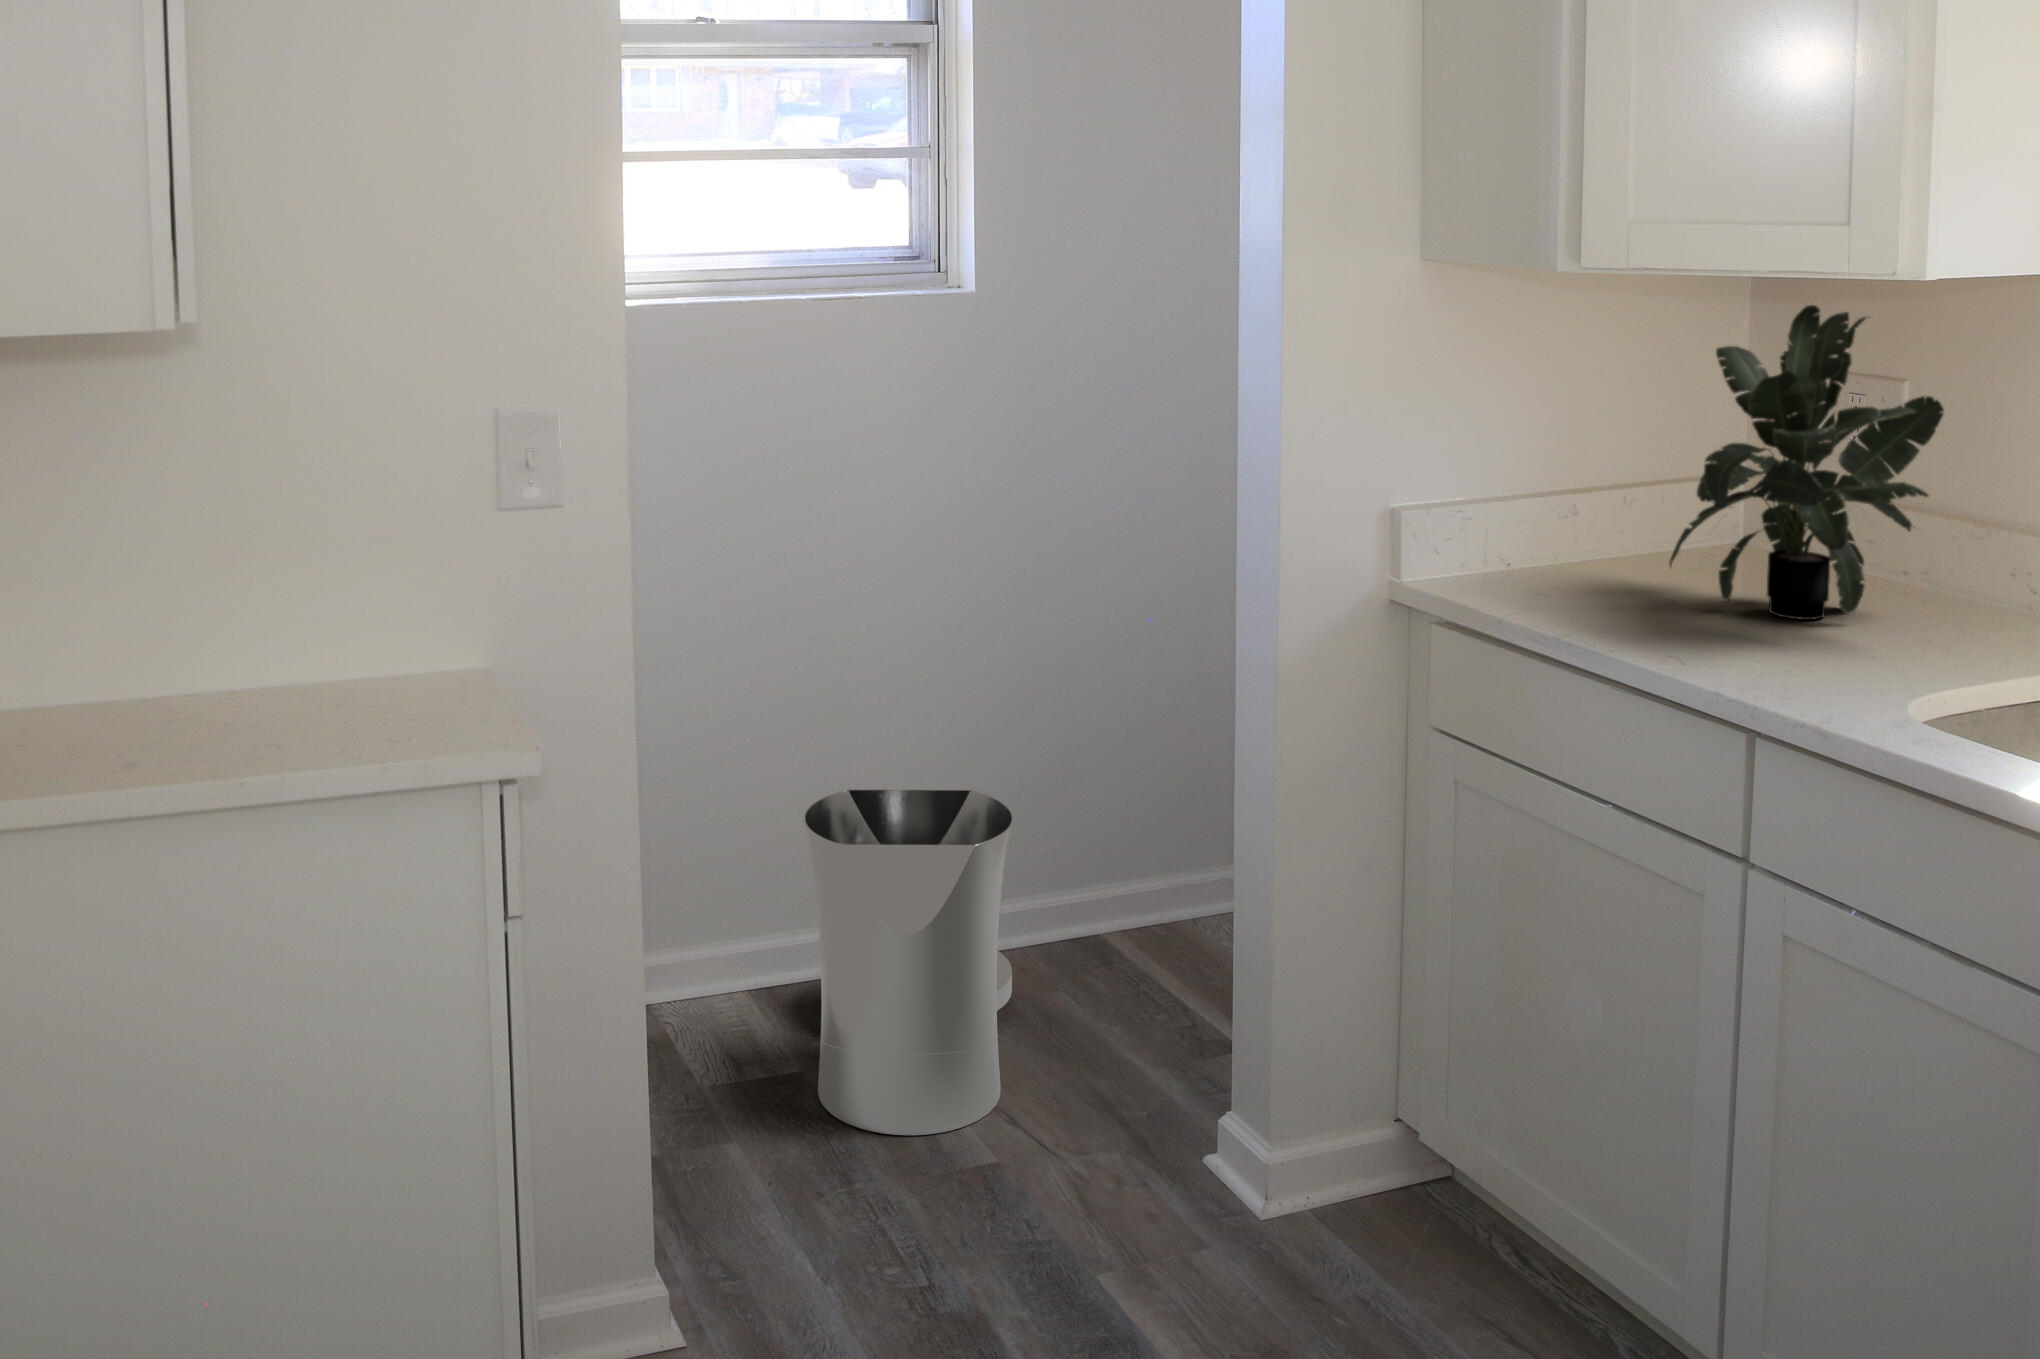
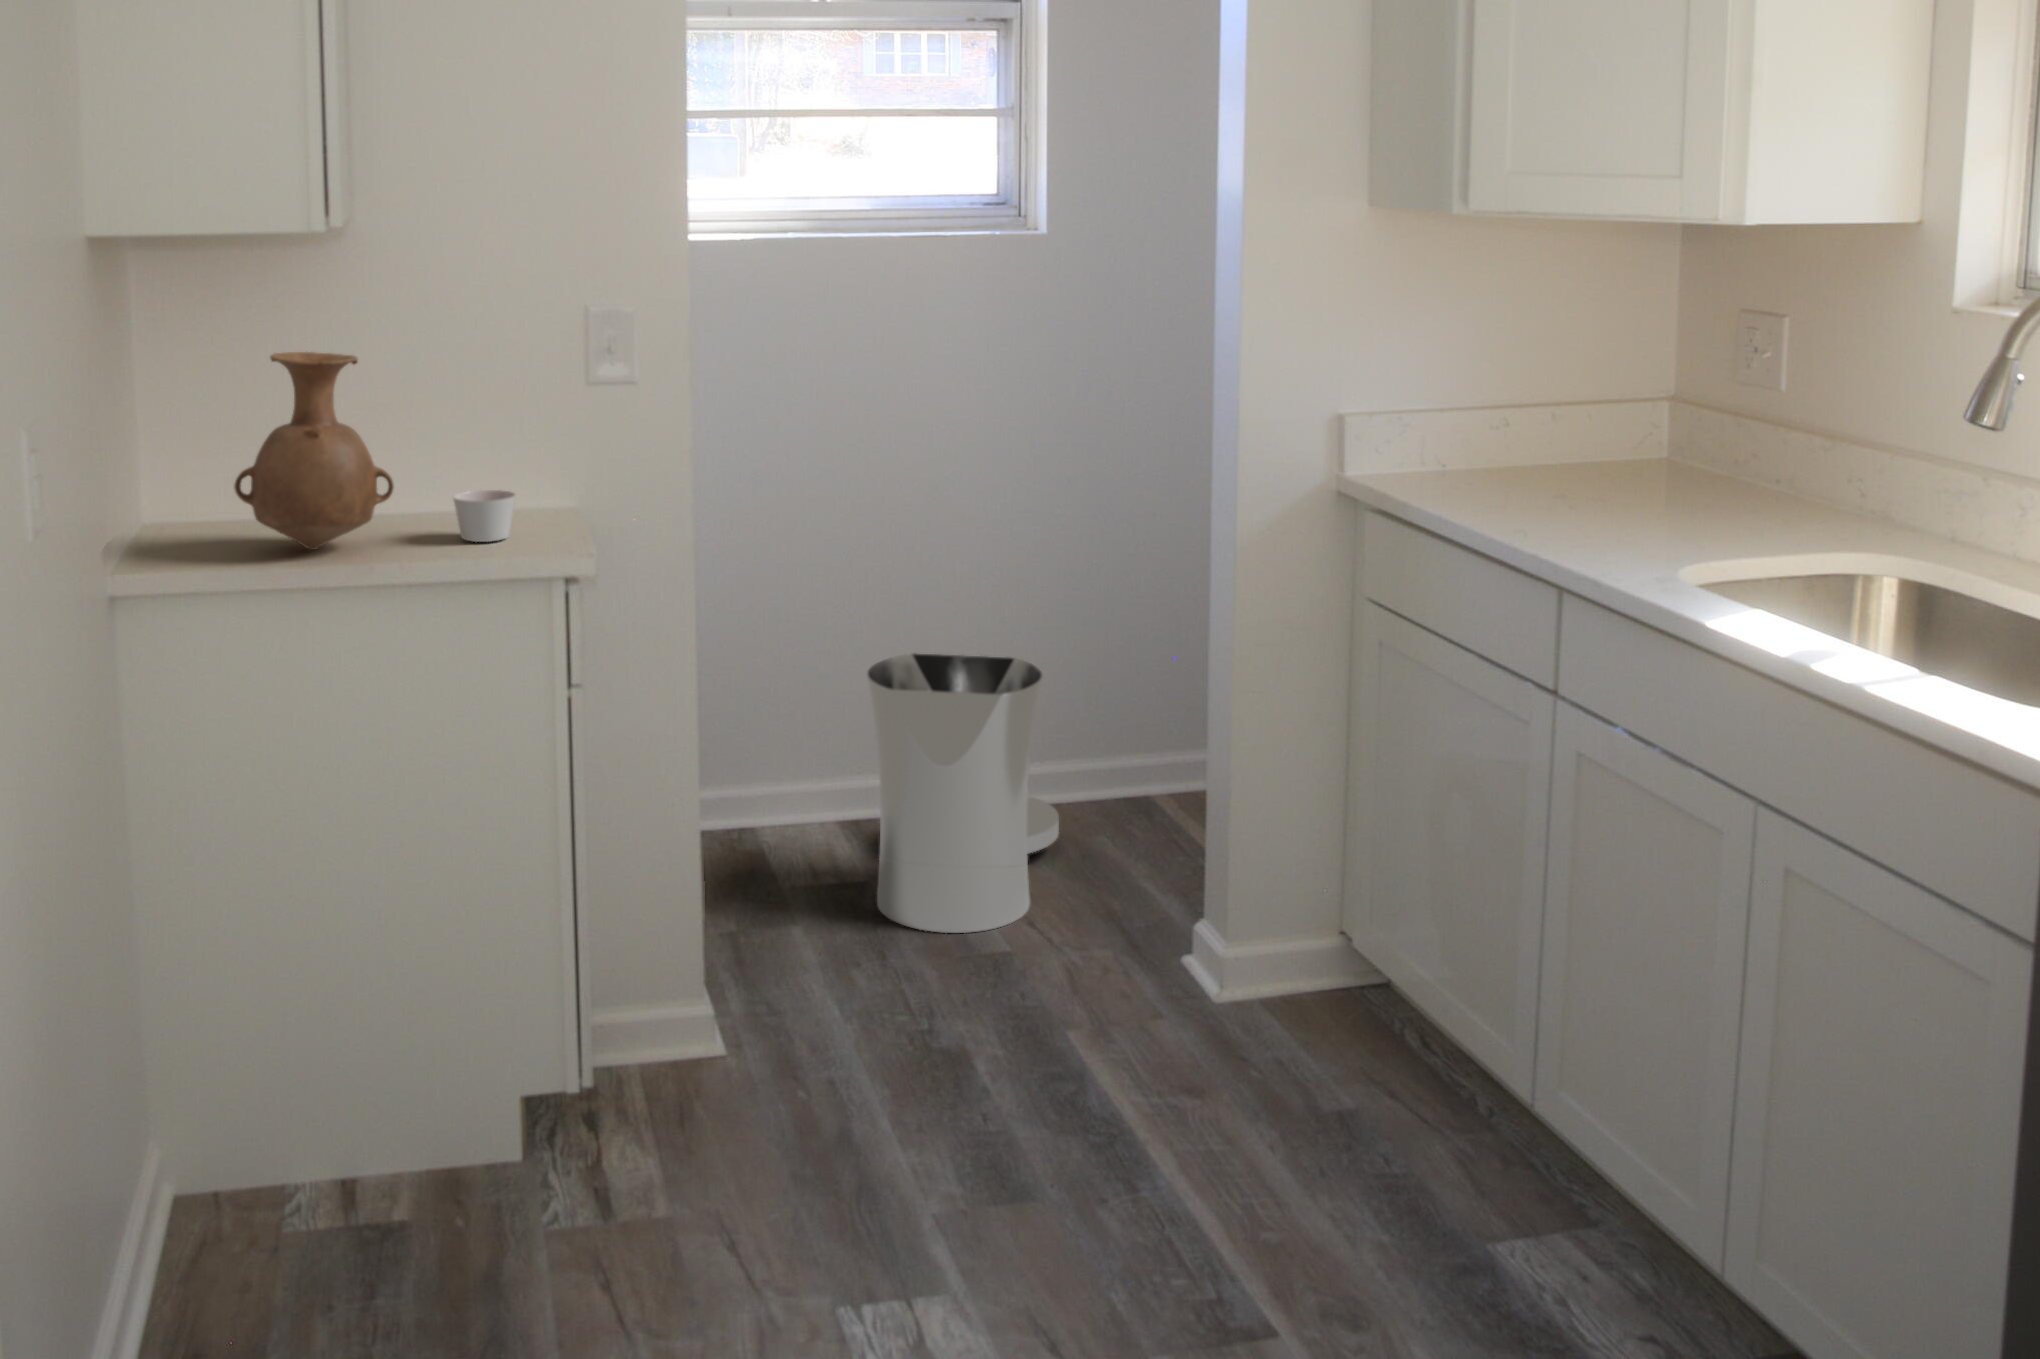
potted plant: present [1670,305,1944,620] -> none [1558,250,1791,514]
vase: none [27,476,249,746] -> present [234,352,394,550]
candle: none [329,648,413,722] -> present [453,490,515,542]

